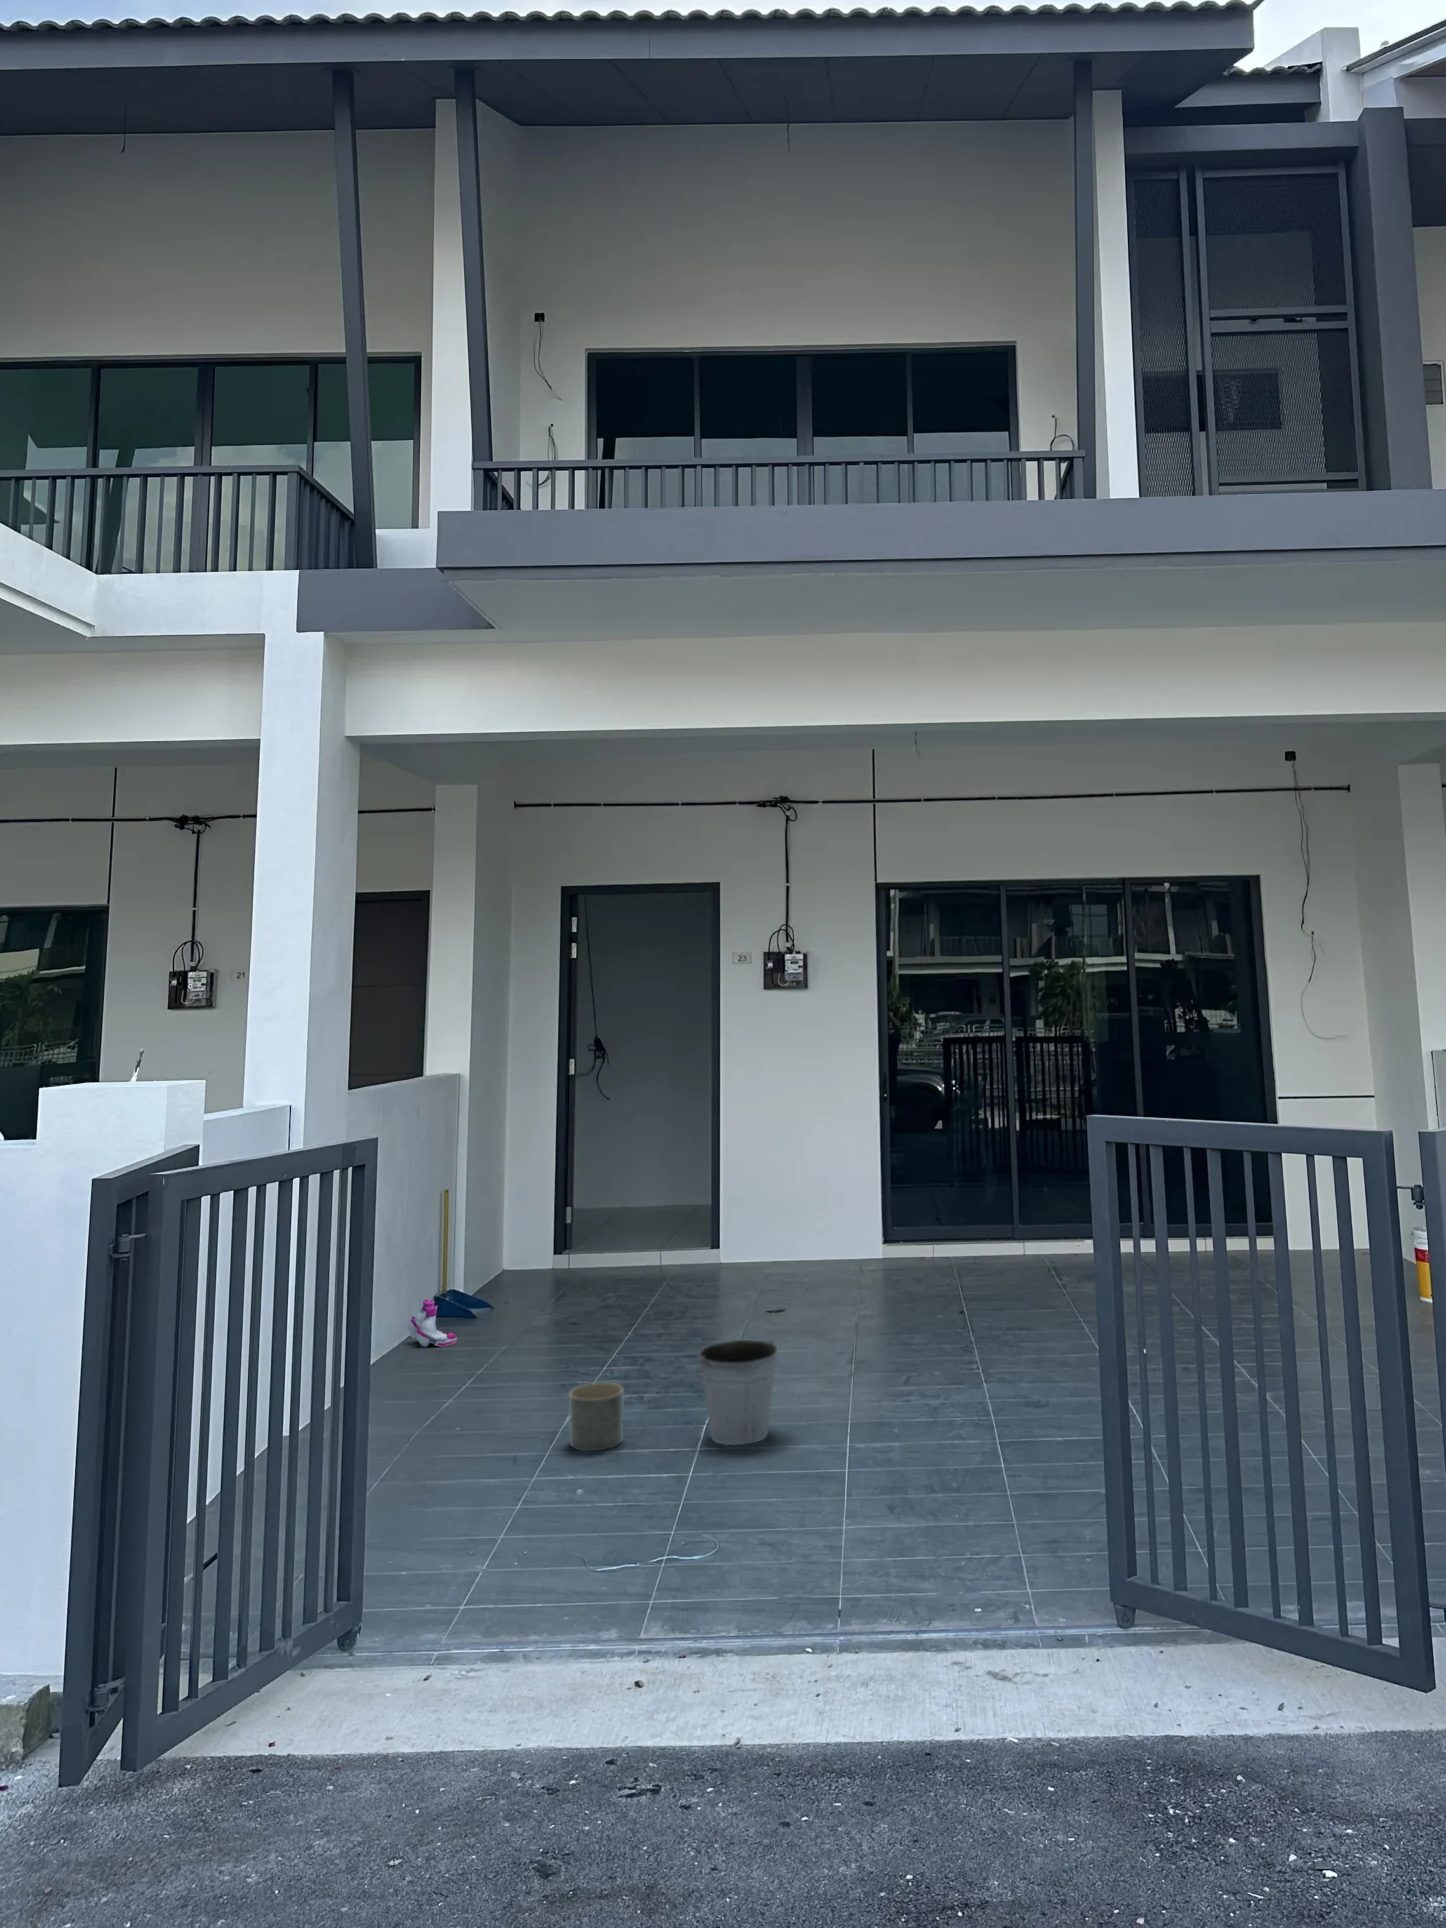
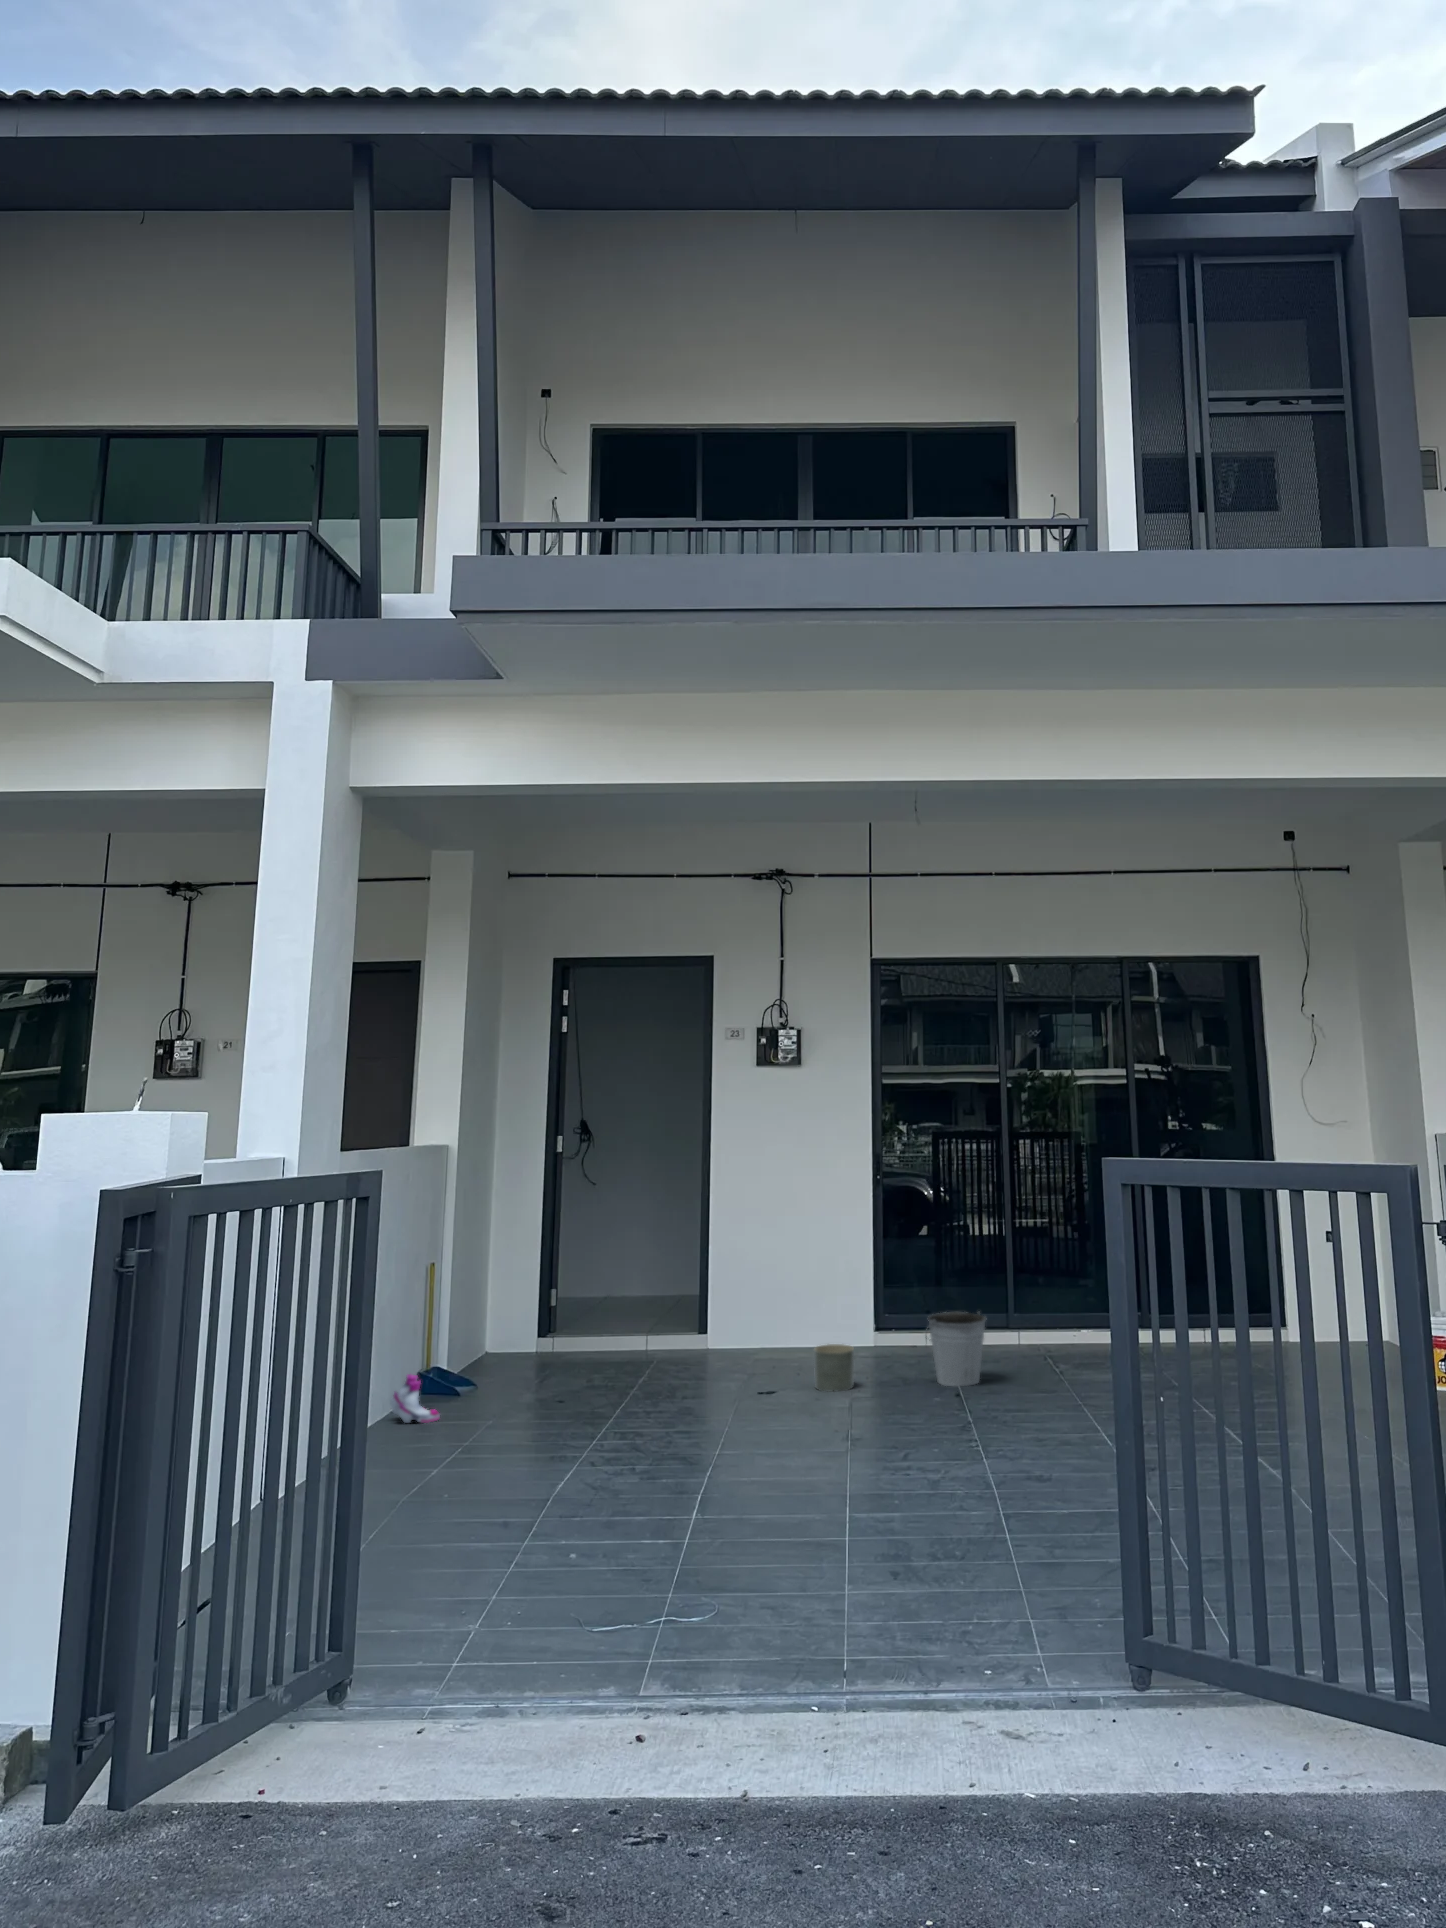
bucket: present [696,1339,778,1445] -> present [928,1312,986,1386]
planter: present [569,1383,623,1451] -> present [814,1344,854,1392]

